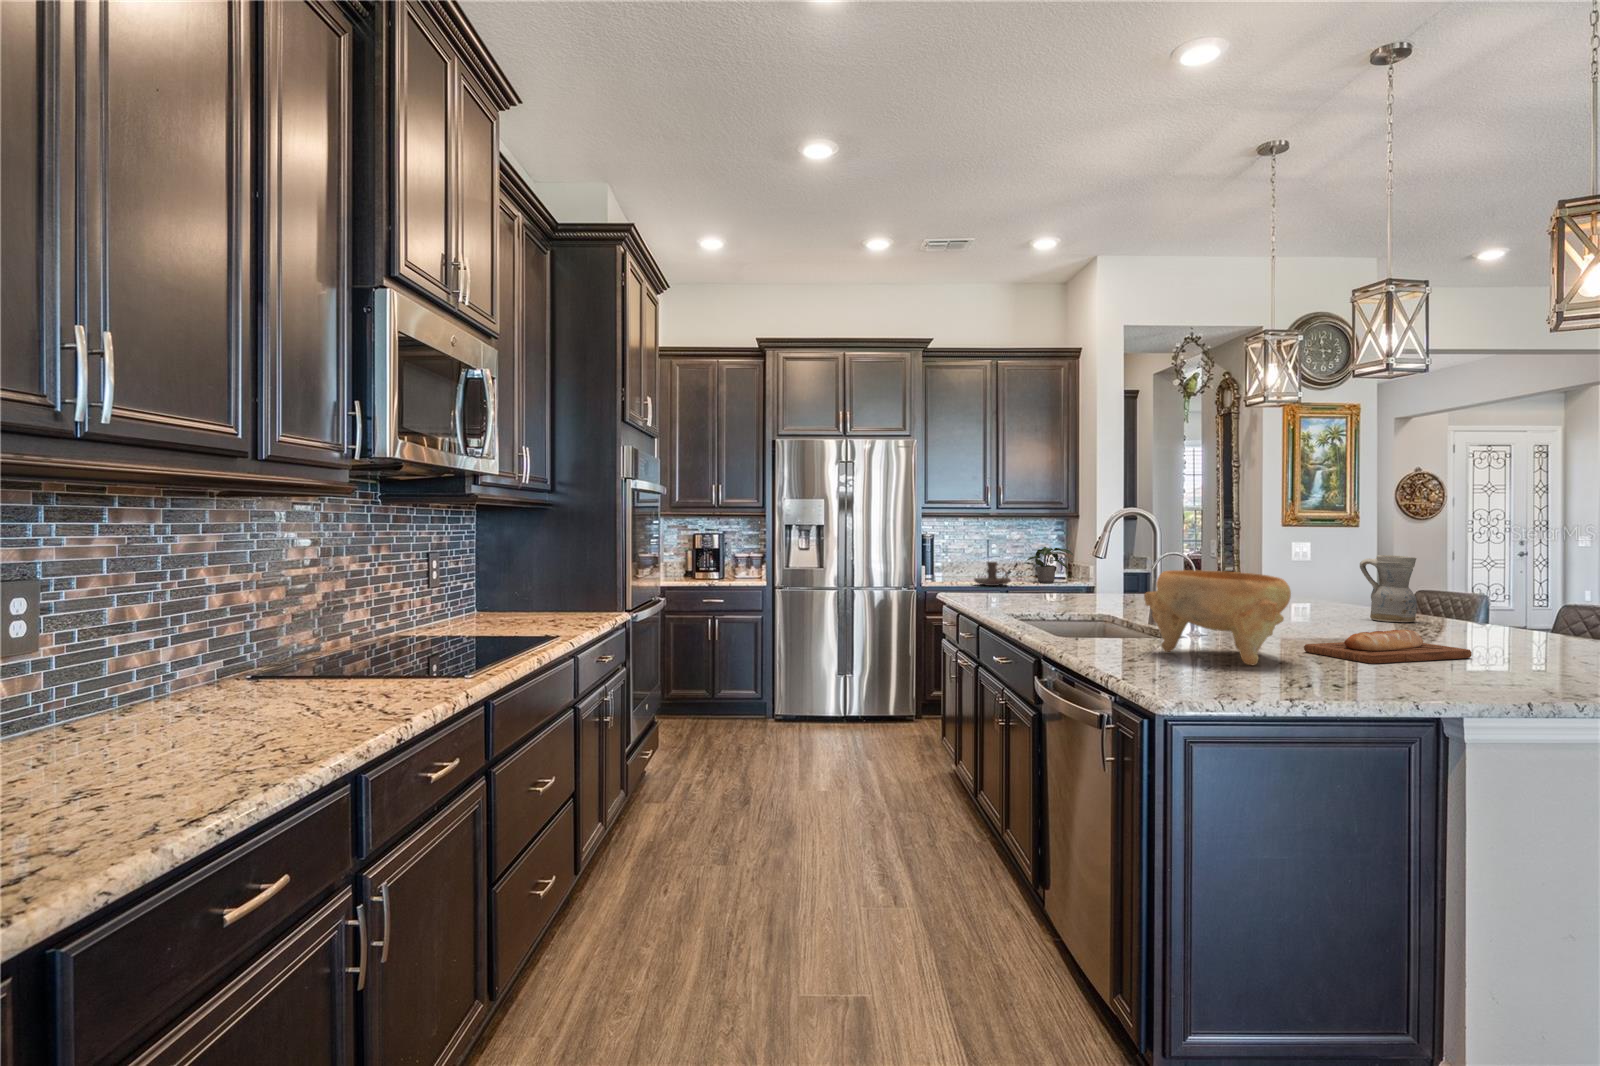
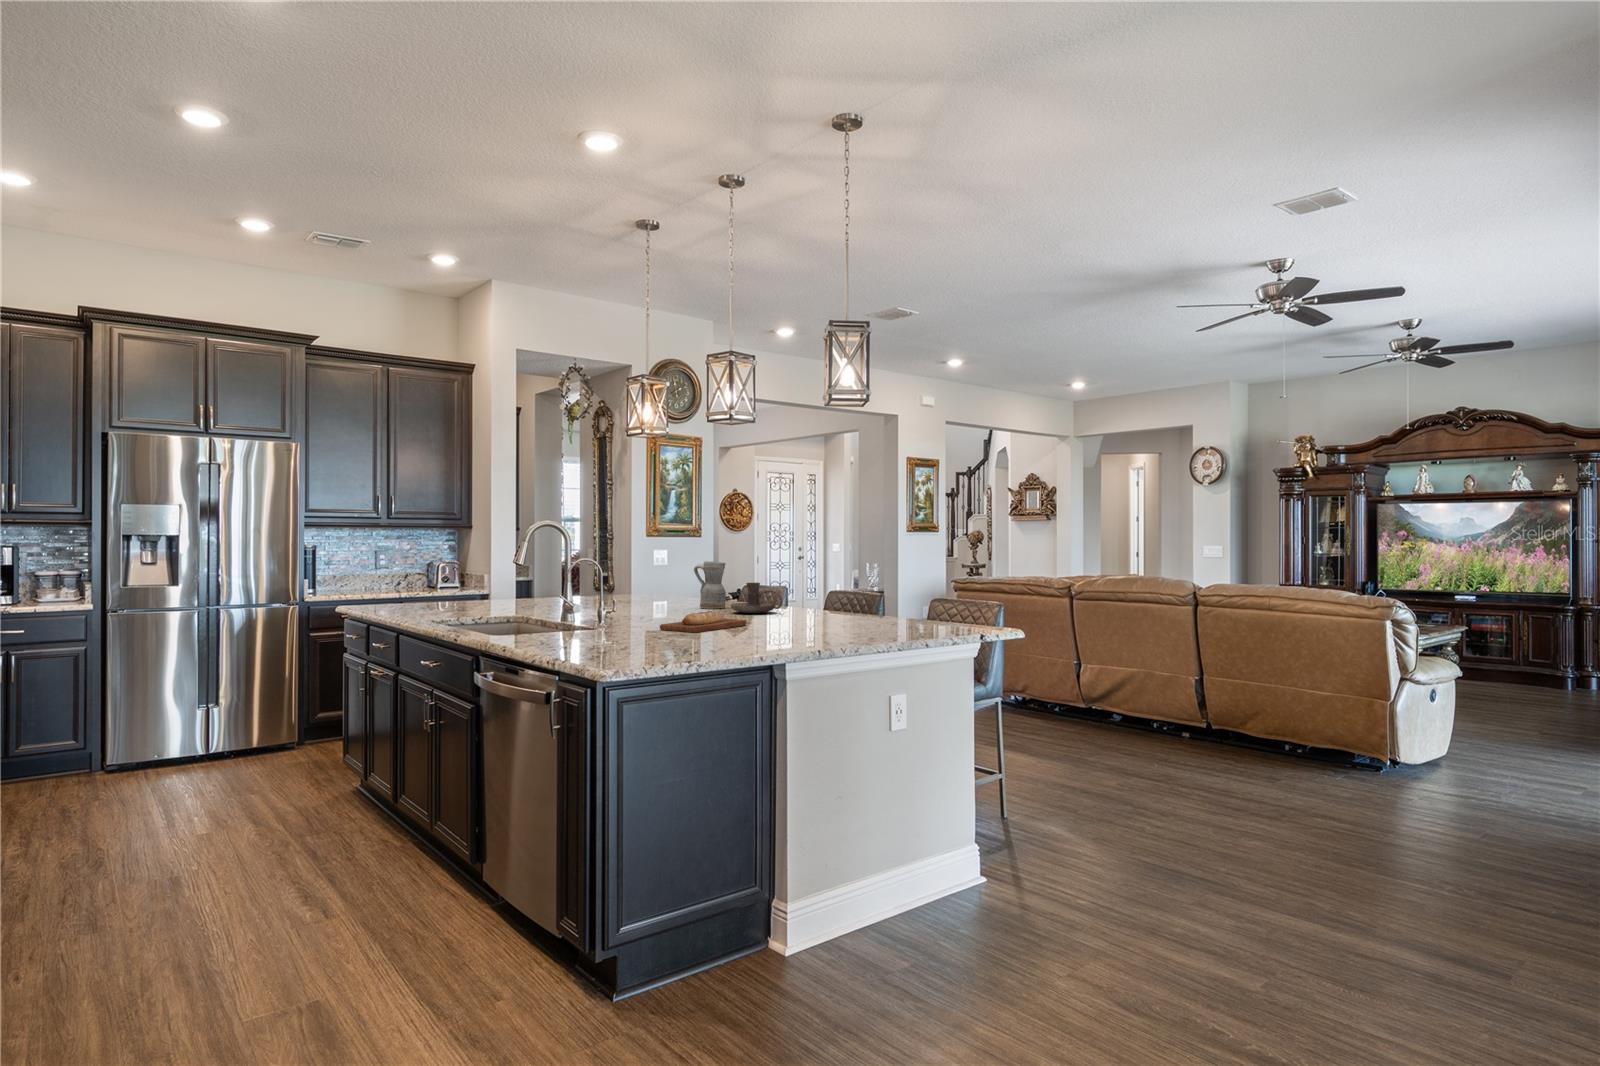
potted plant: present [1027,547,1073,583] -> none [422,558,471,595]
candle holder: present [974,562,1010,586] -> present [731,583,782,613]
decorative bowl: present [1144,570,1291,665] -> none [559,576,652,639]

